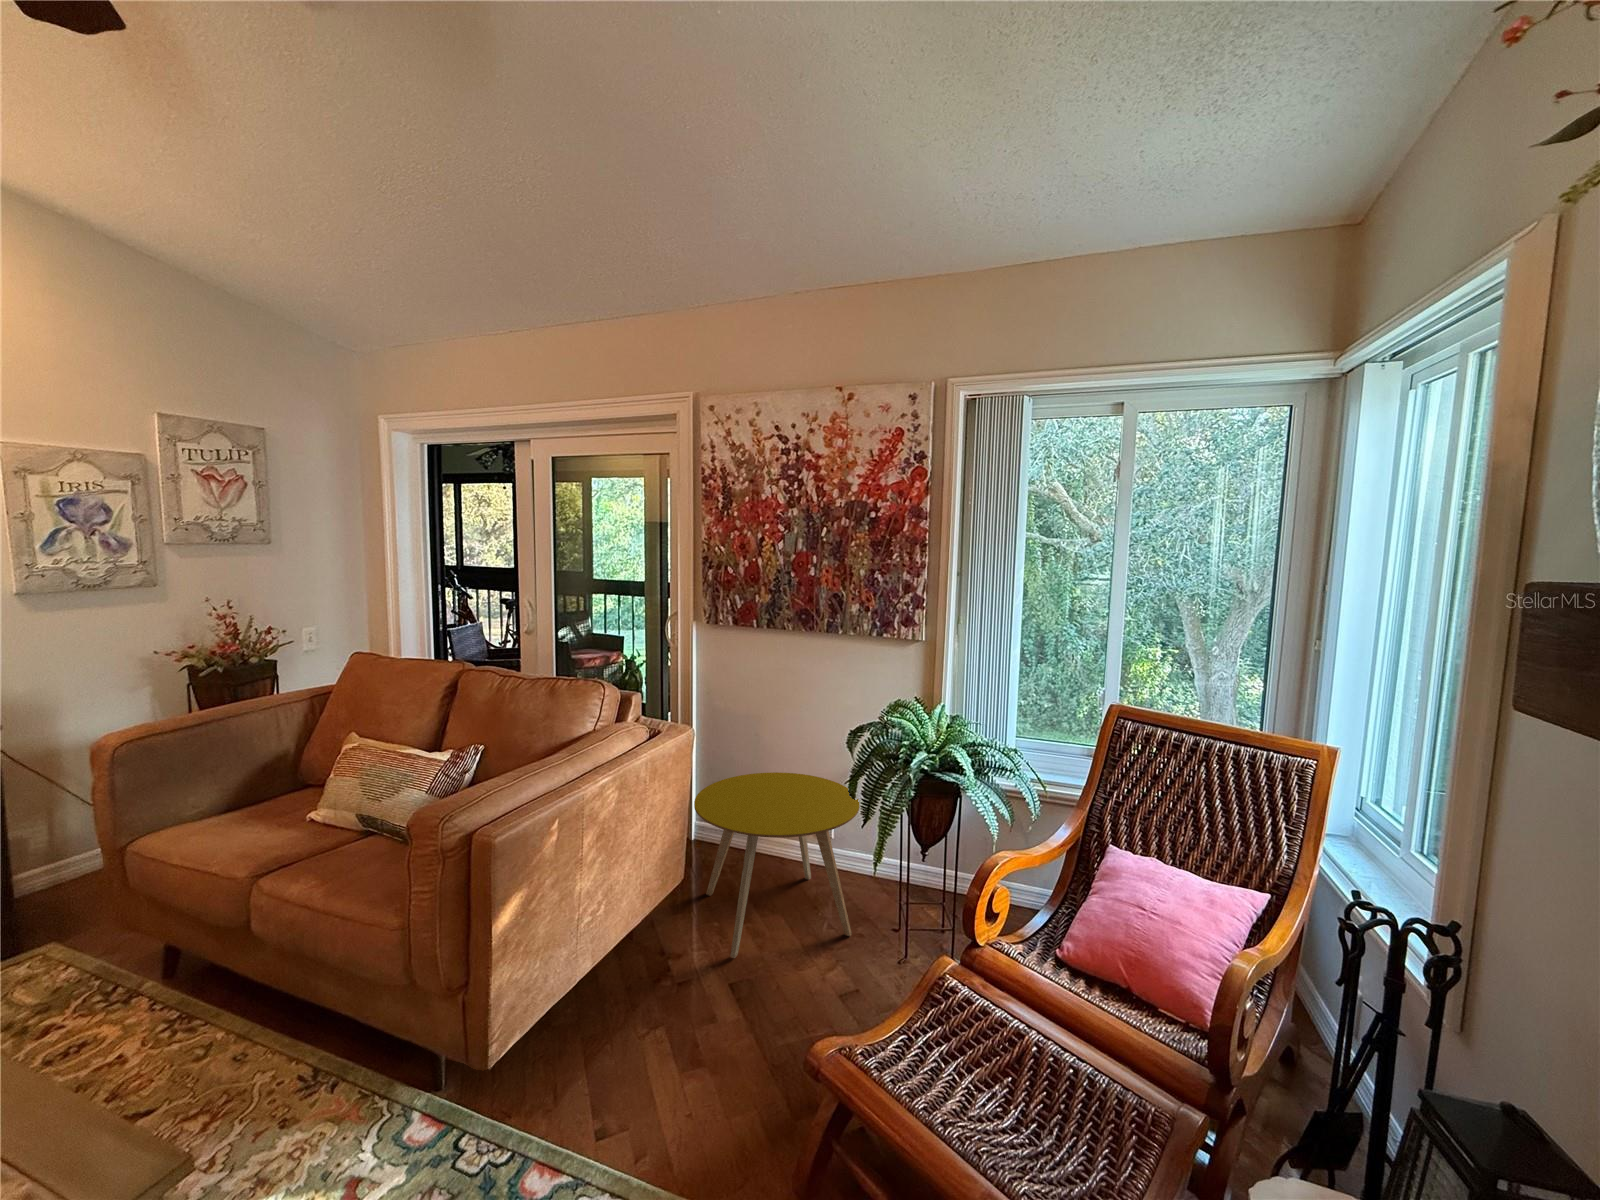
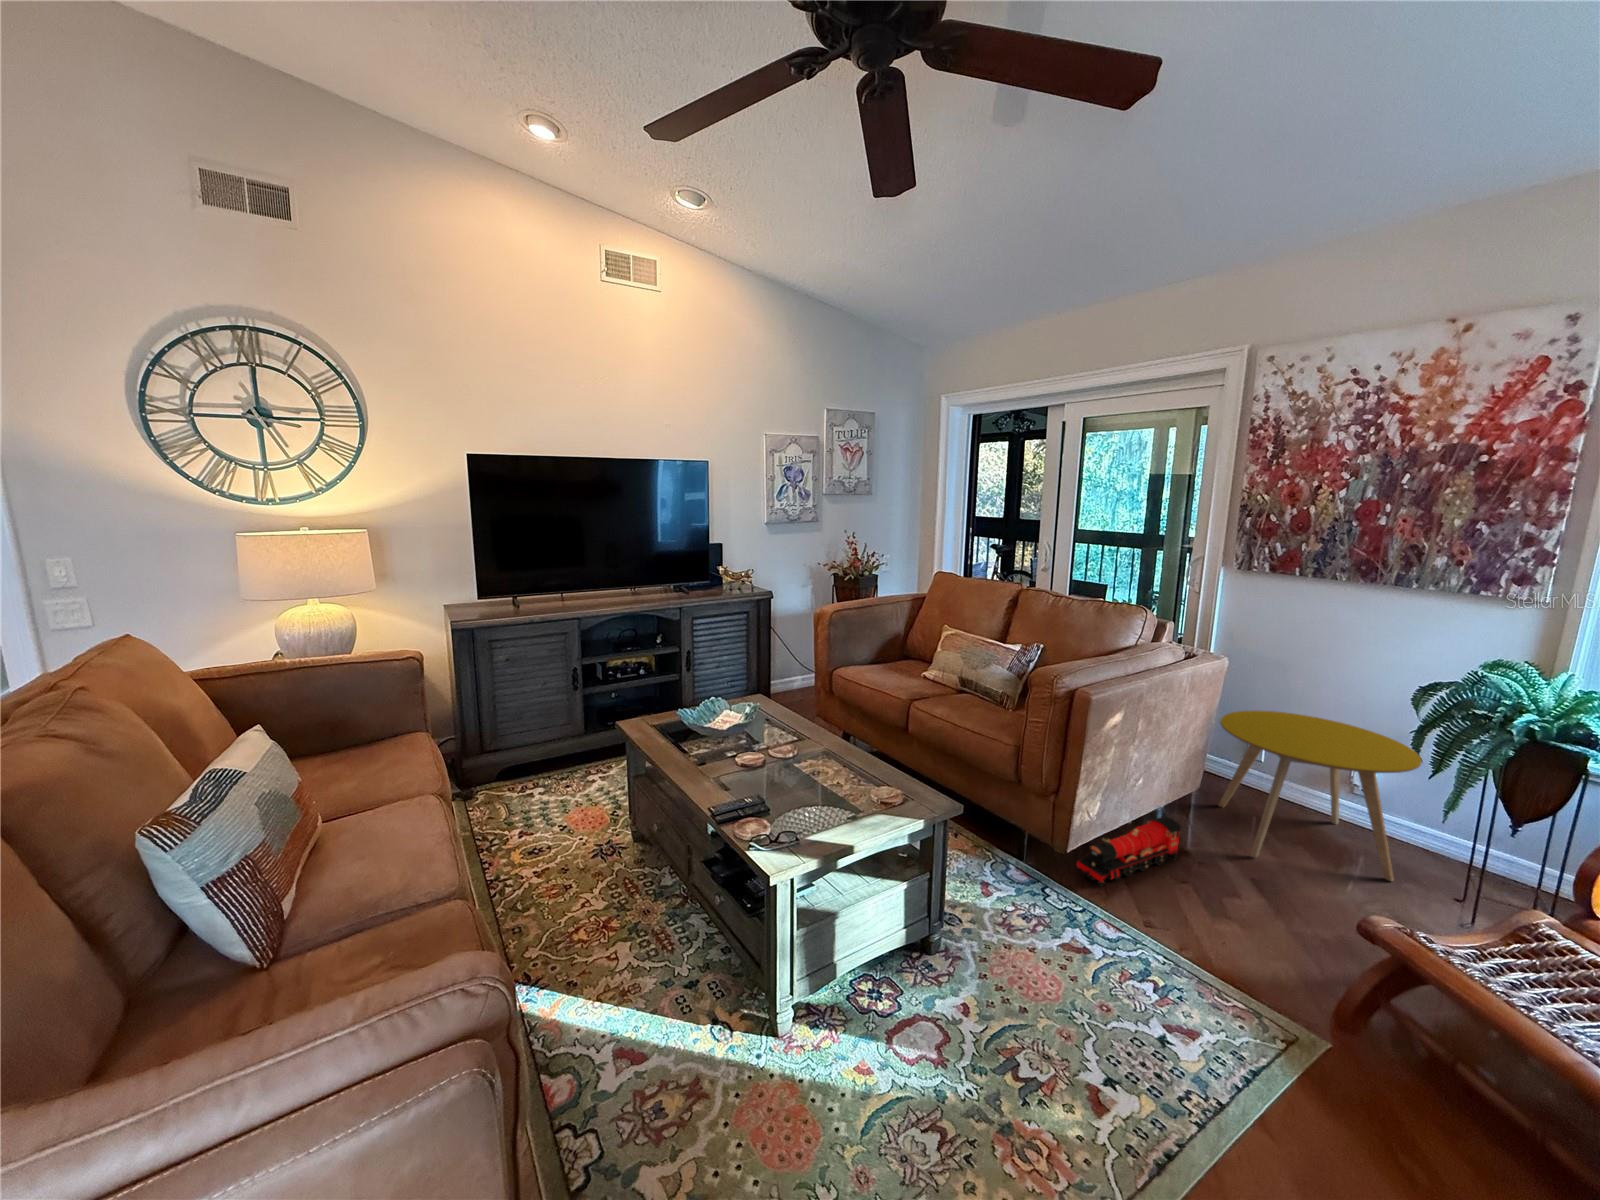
toy train: none [507,946,653,1102] -> present [1077,816,1181,886]

